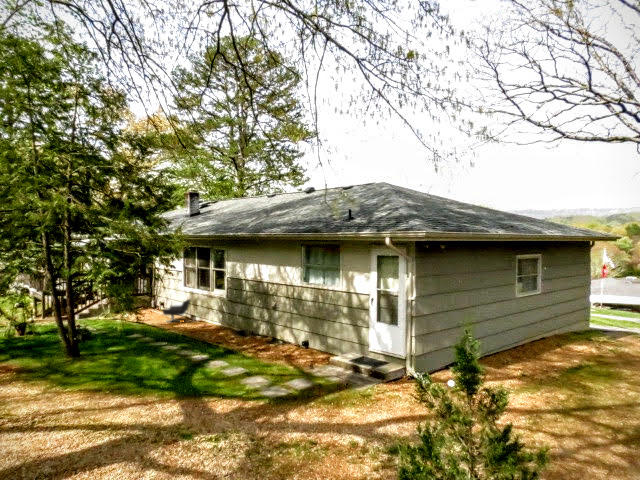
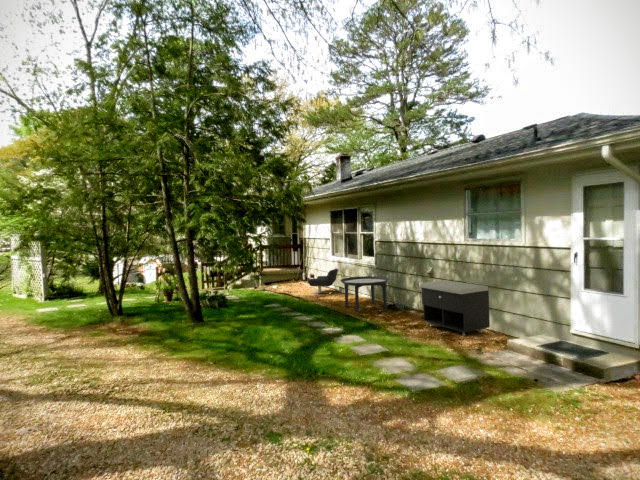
round table: none [198,308,240,339] -> present [340,276,389,312]
storage bench: none [268,313,317,355] -> present [420,280,490,336]

